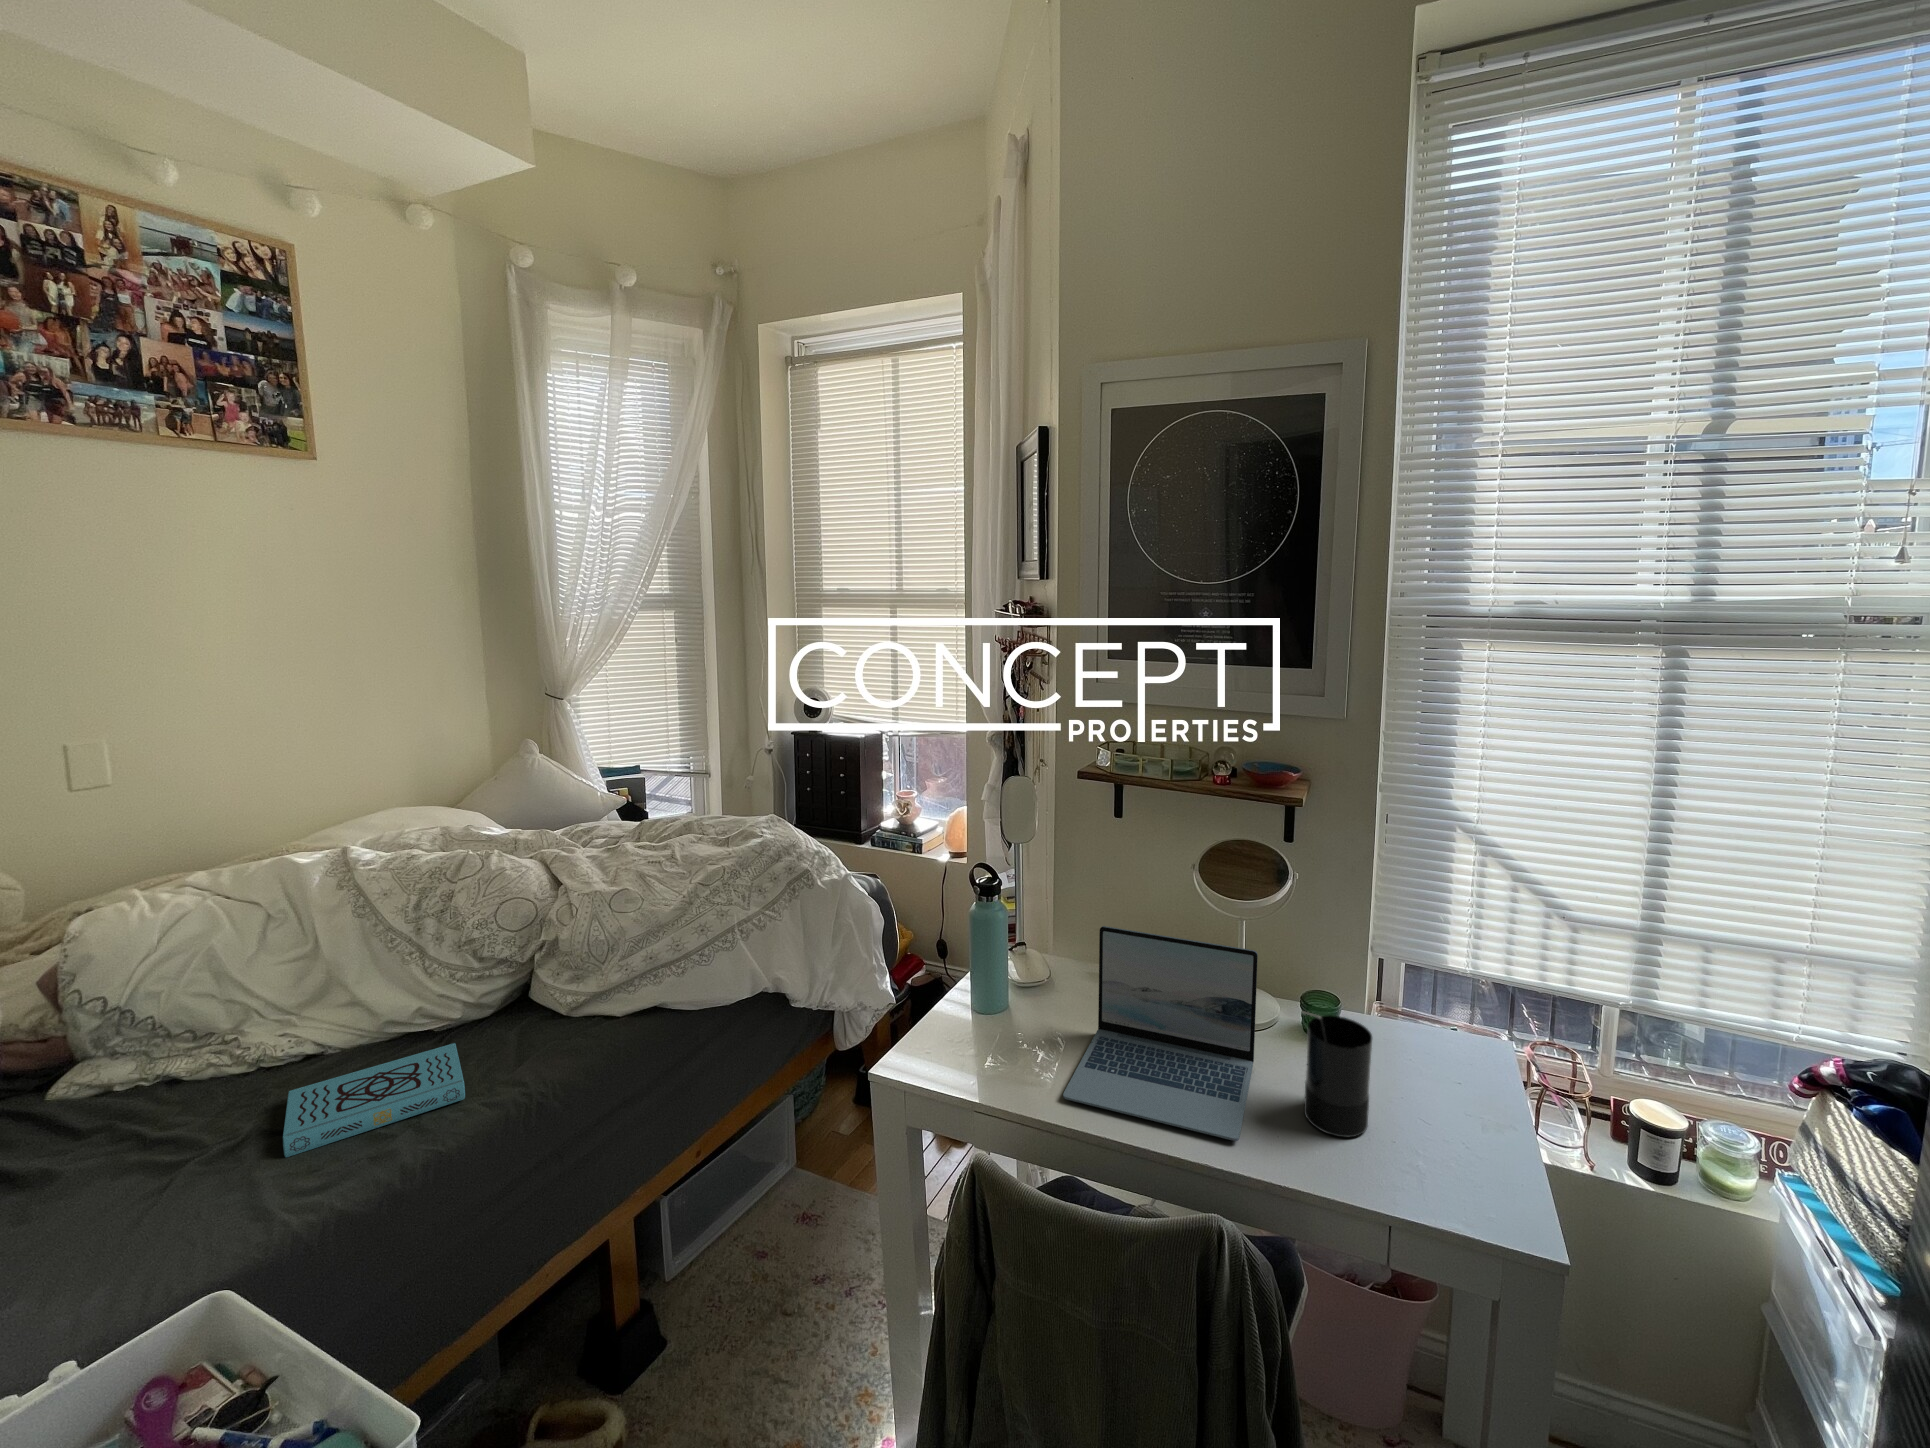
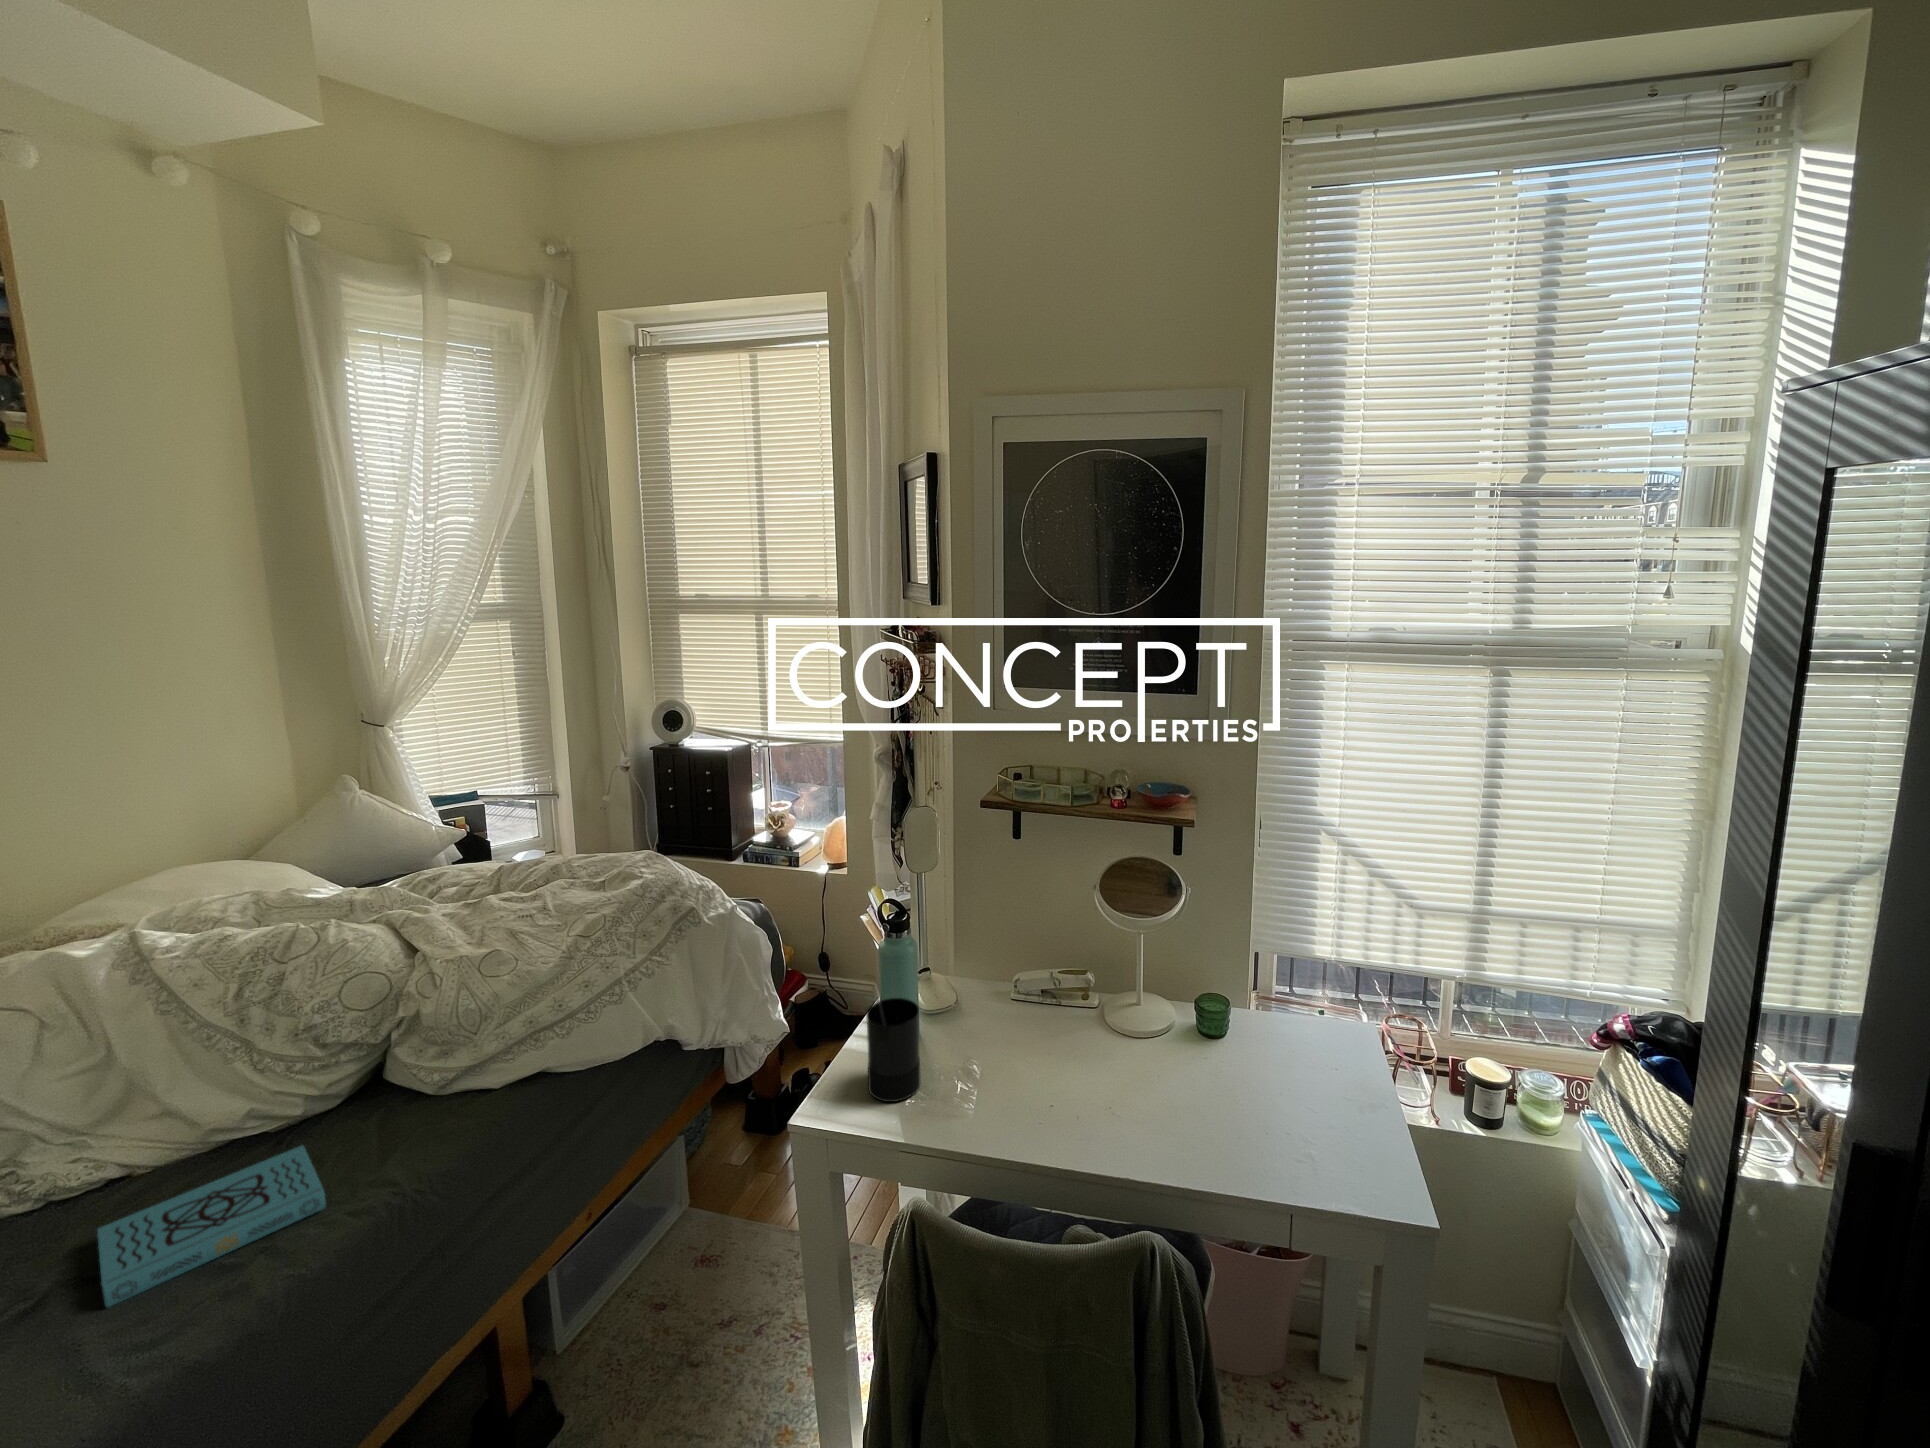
laptop: present [1063,926,1258,1141] -> none [986,954,1161,1151]
candle: present [1303,1011,1372,1137] -> present [866,997,920,1102]

